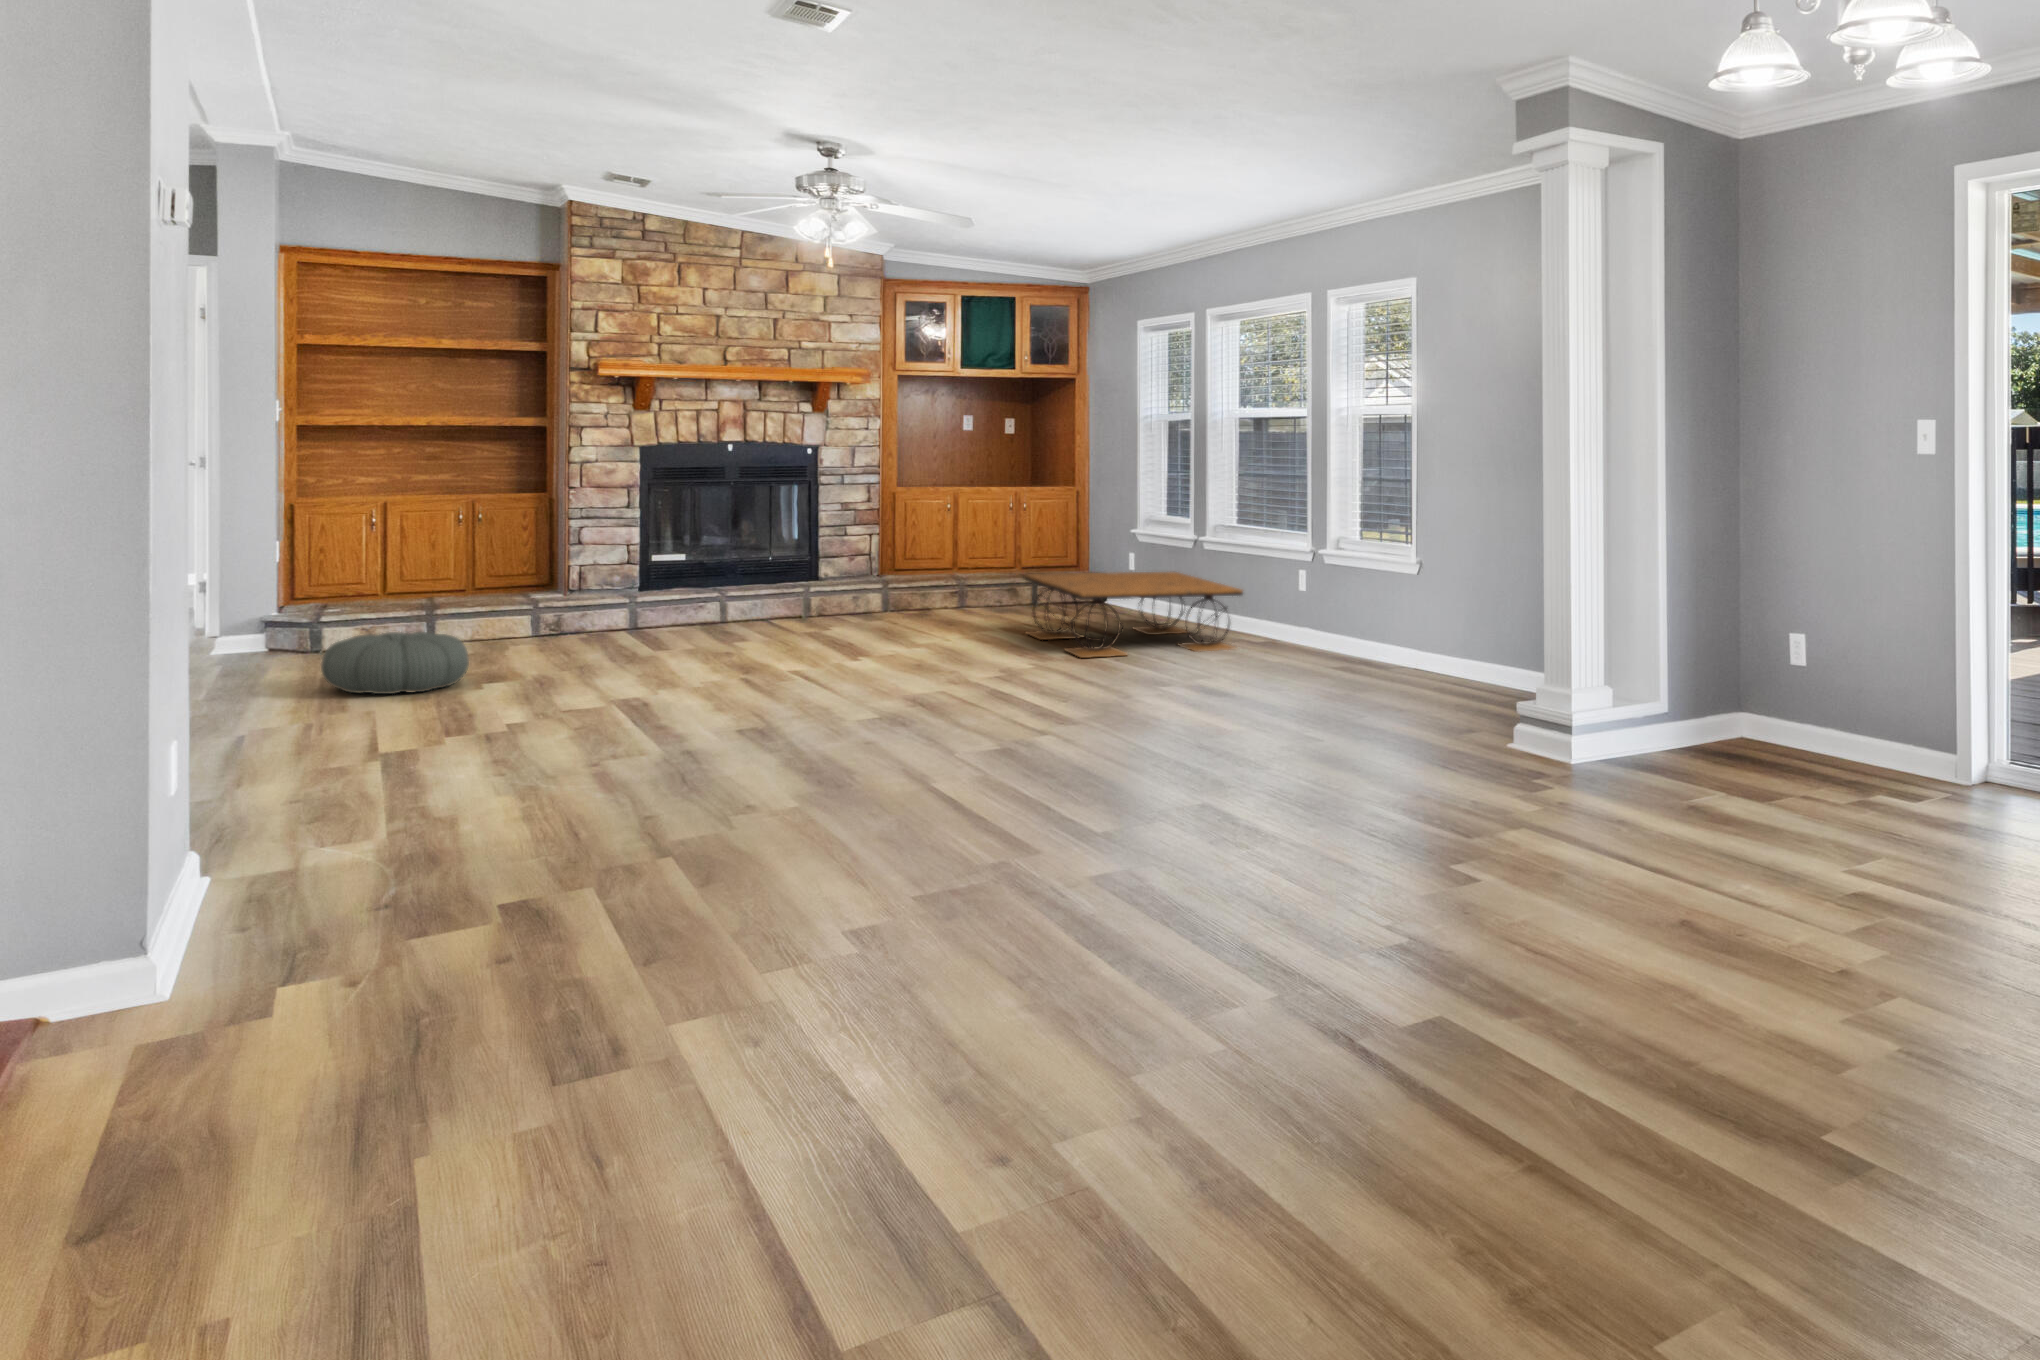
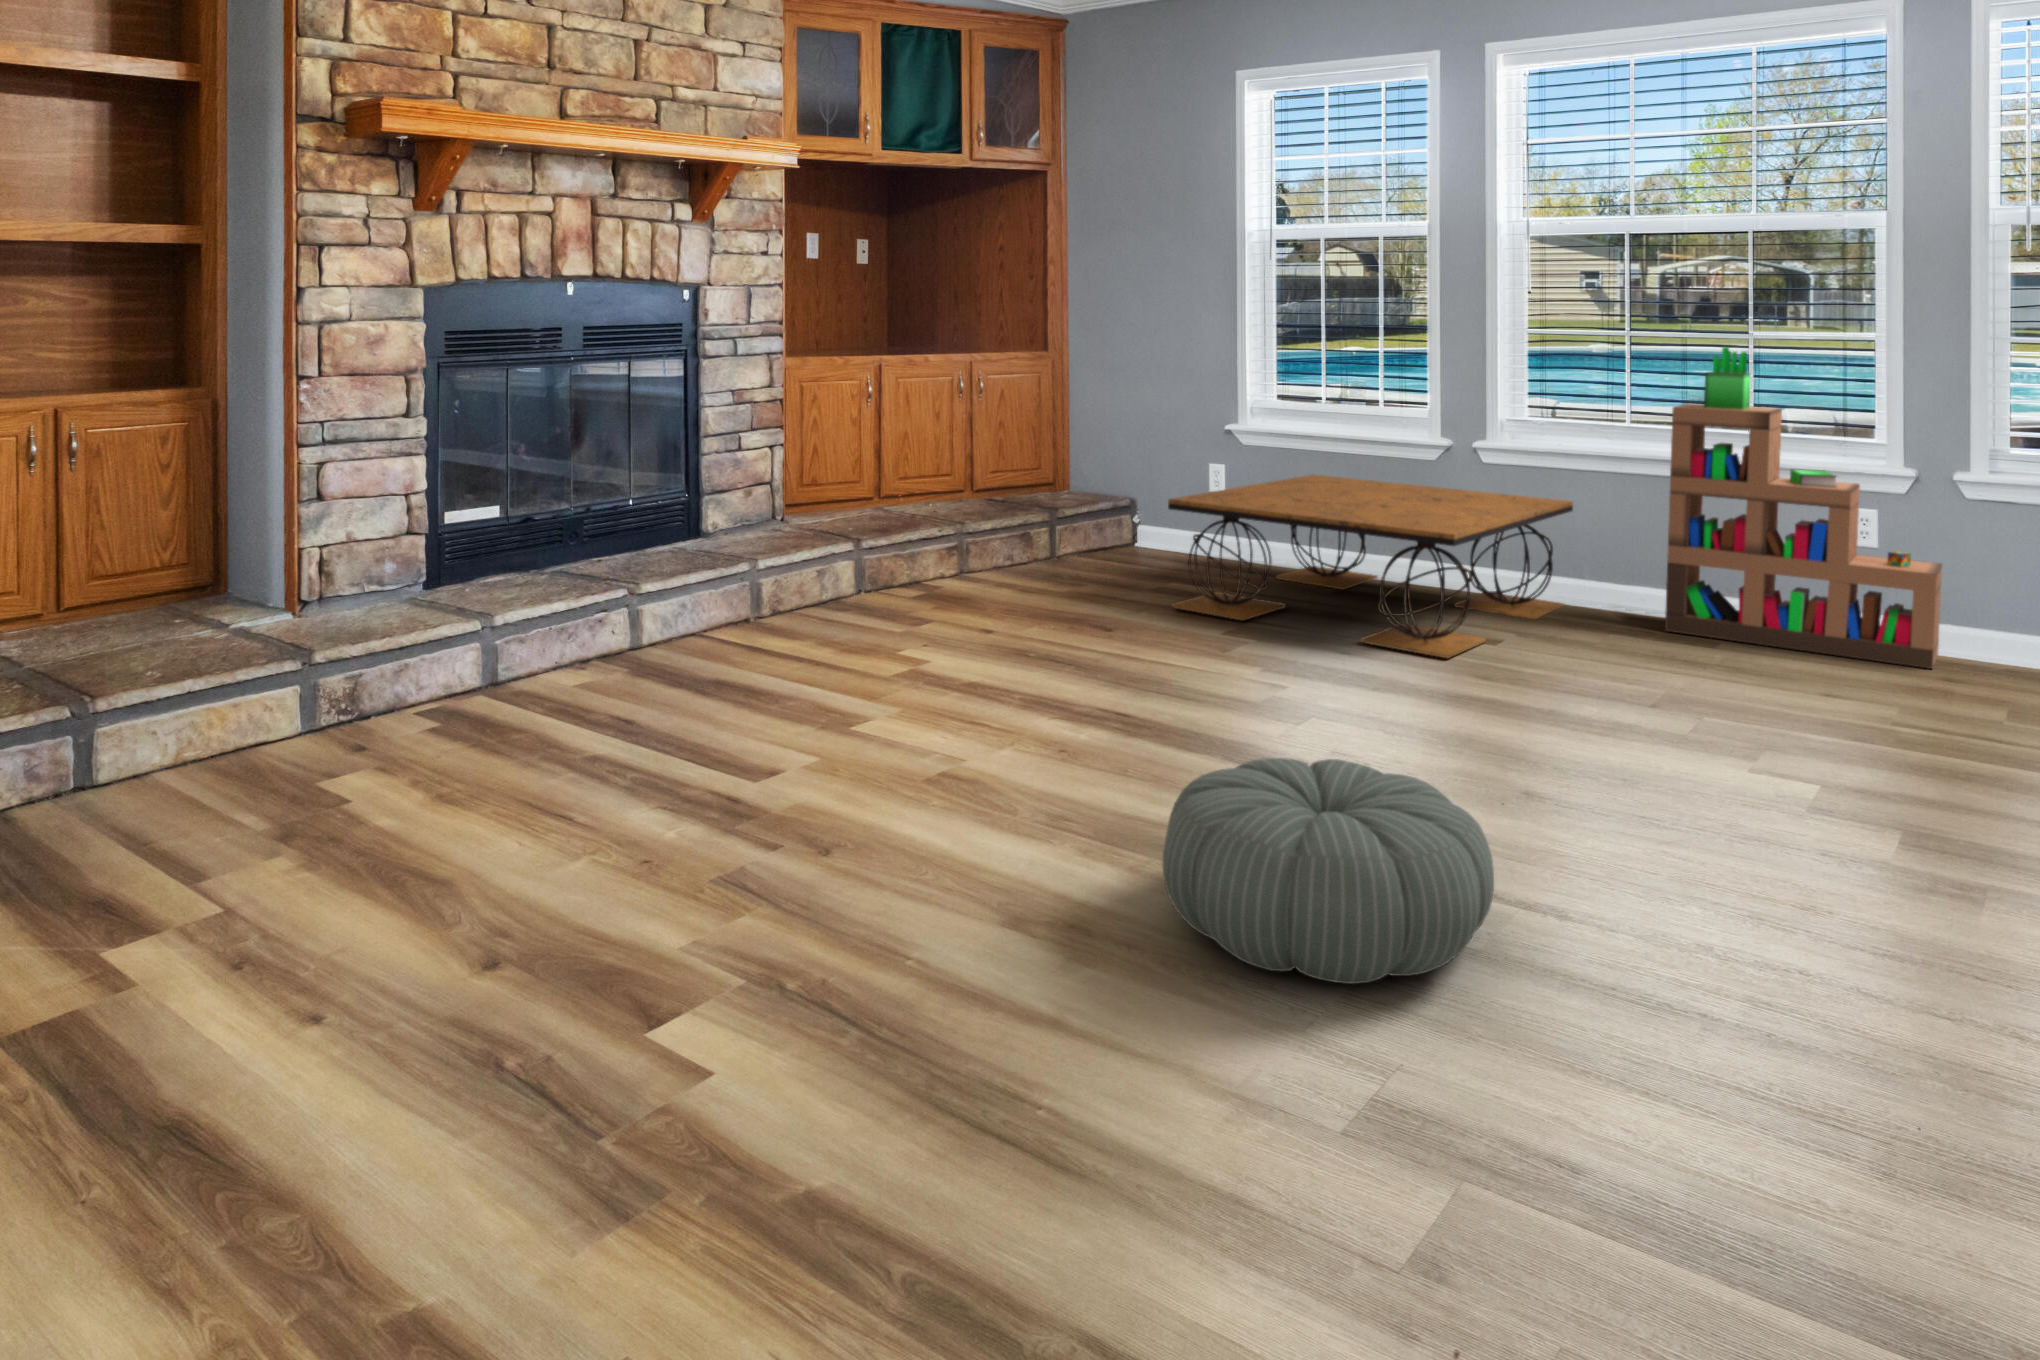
bookshelf: none [1239,505,1341,680] -> present [1665,347,1942,669]
pouf: present [321,632,469,694] -> present [1162,758,1494,984]

